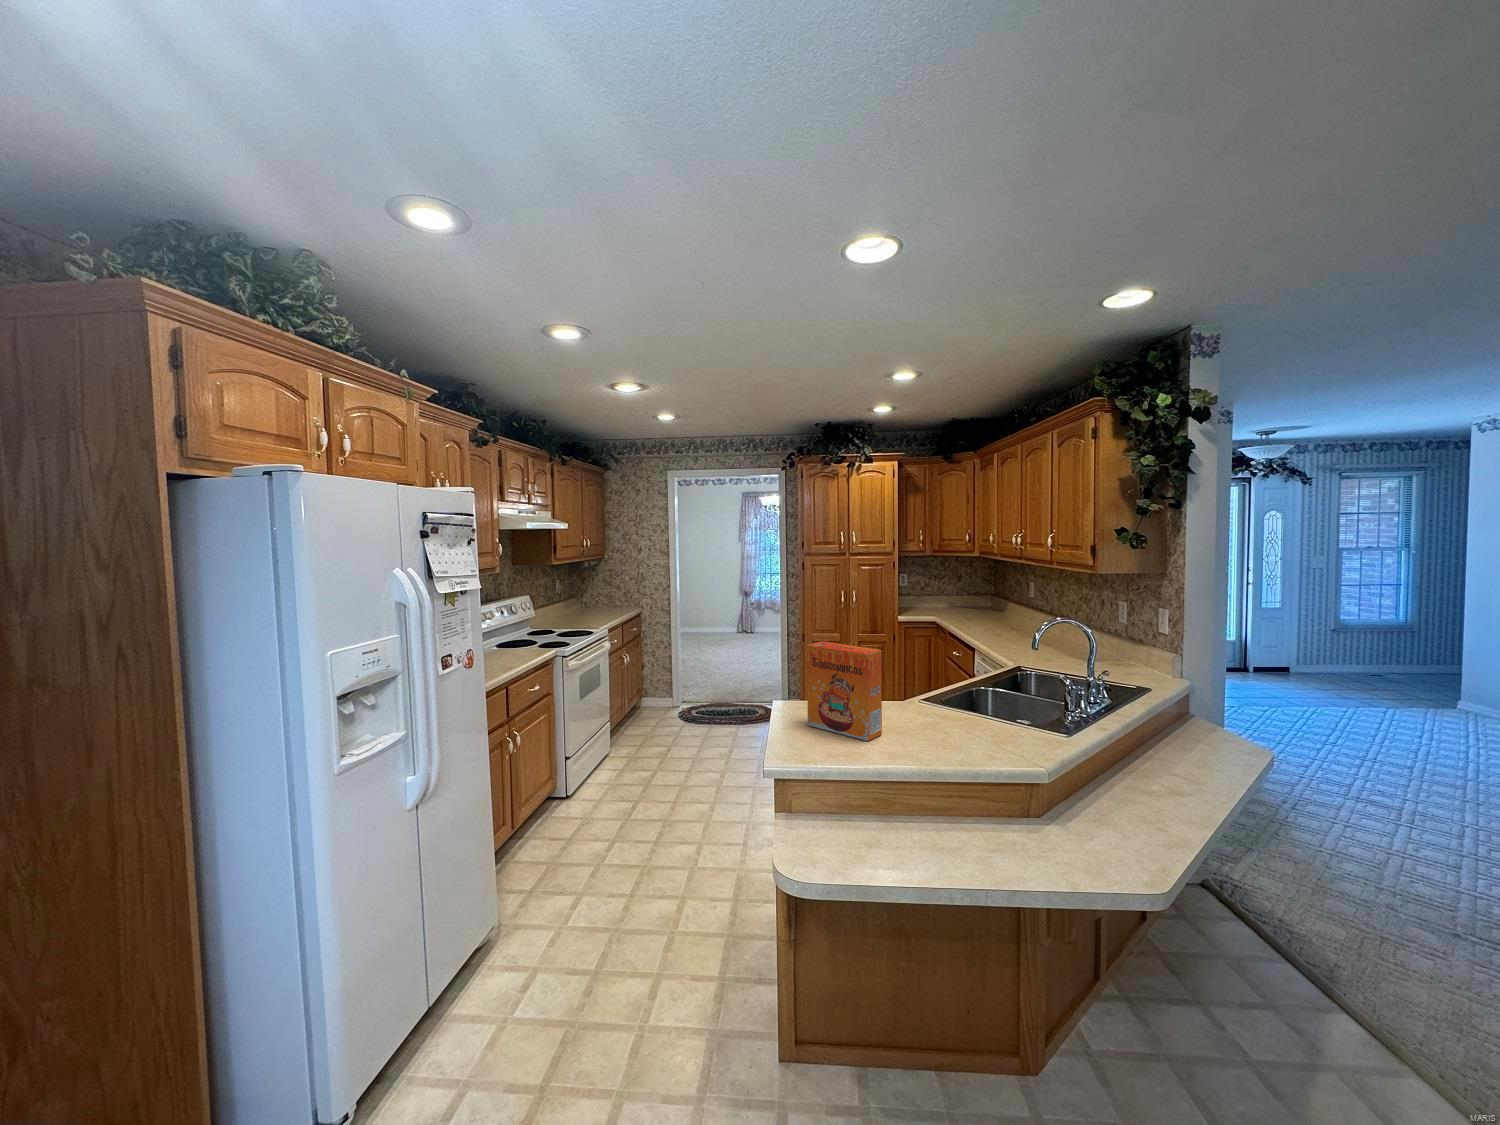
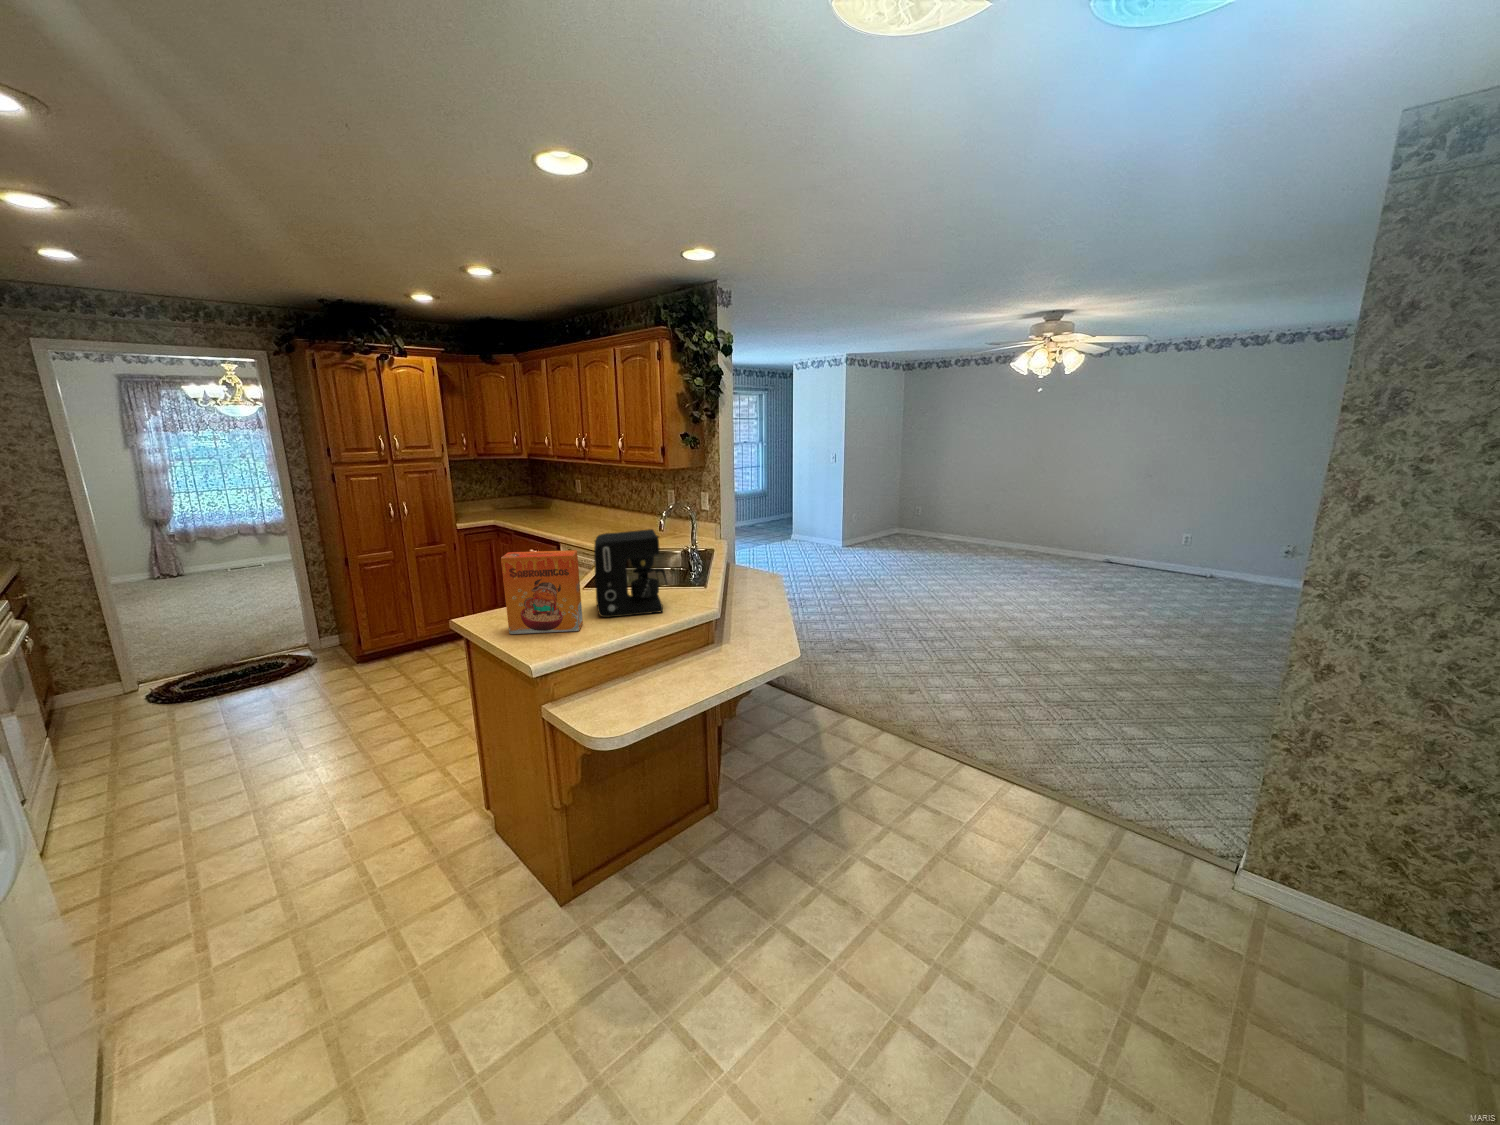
coffee maker: none [903,638,1000,748] -> present [594,529,667,617]

